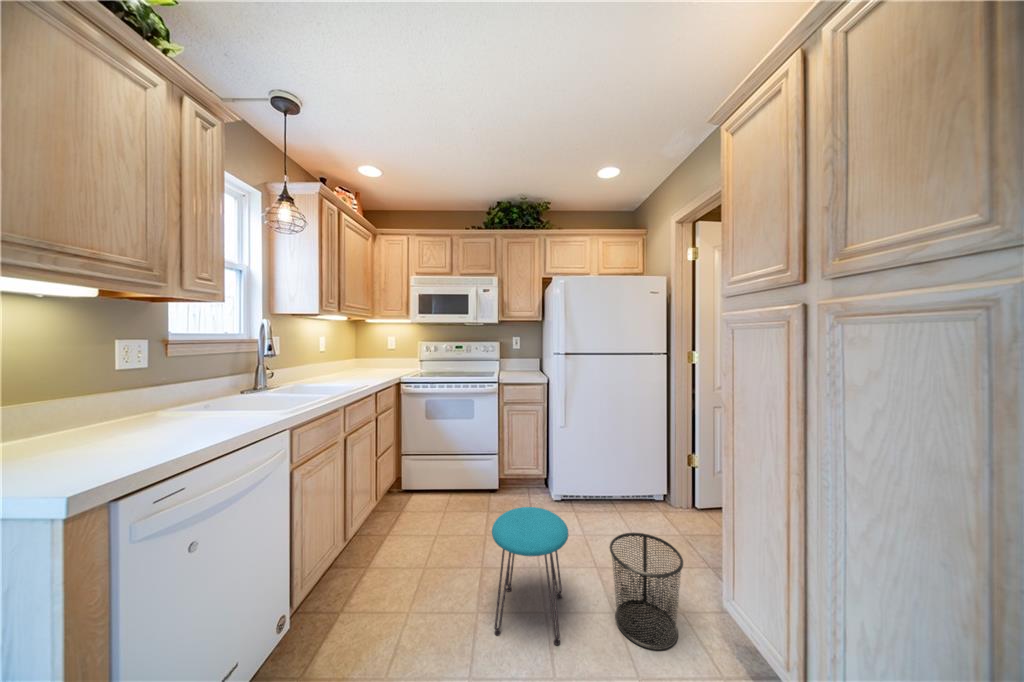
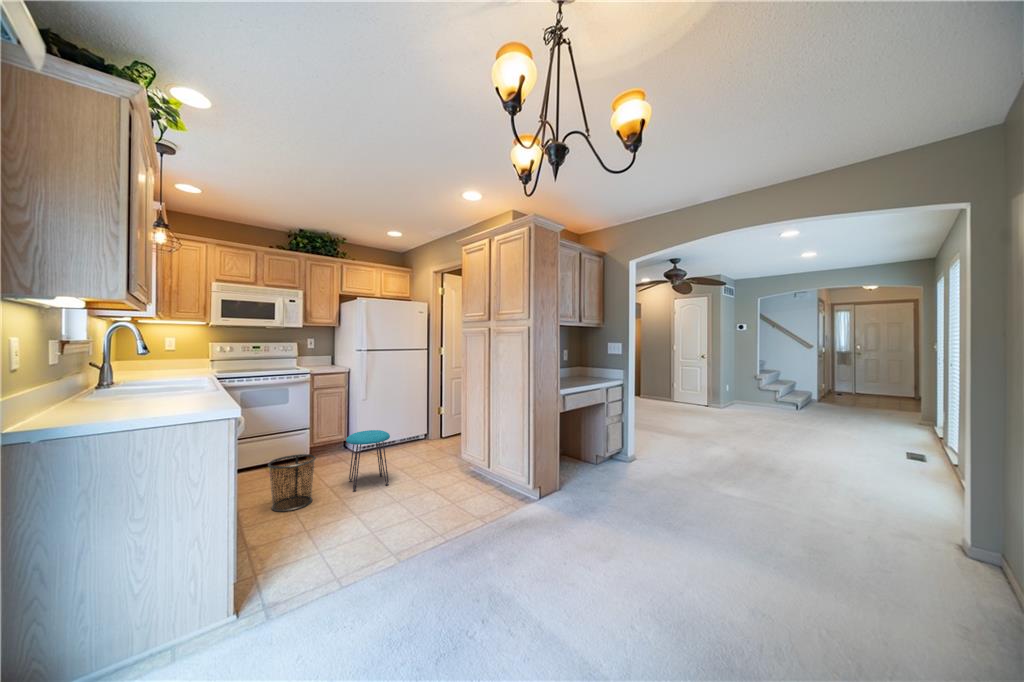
waste bin: present [610,533,683,650] -> present [268,454,316,512]

